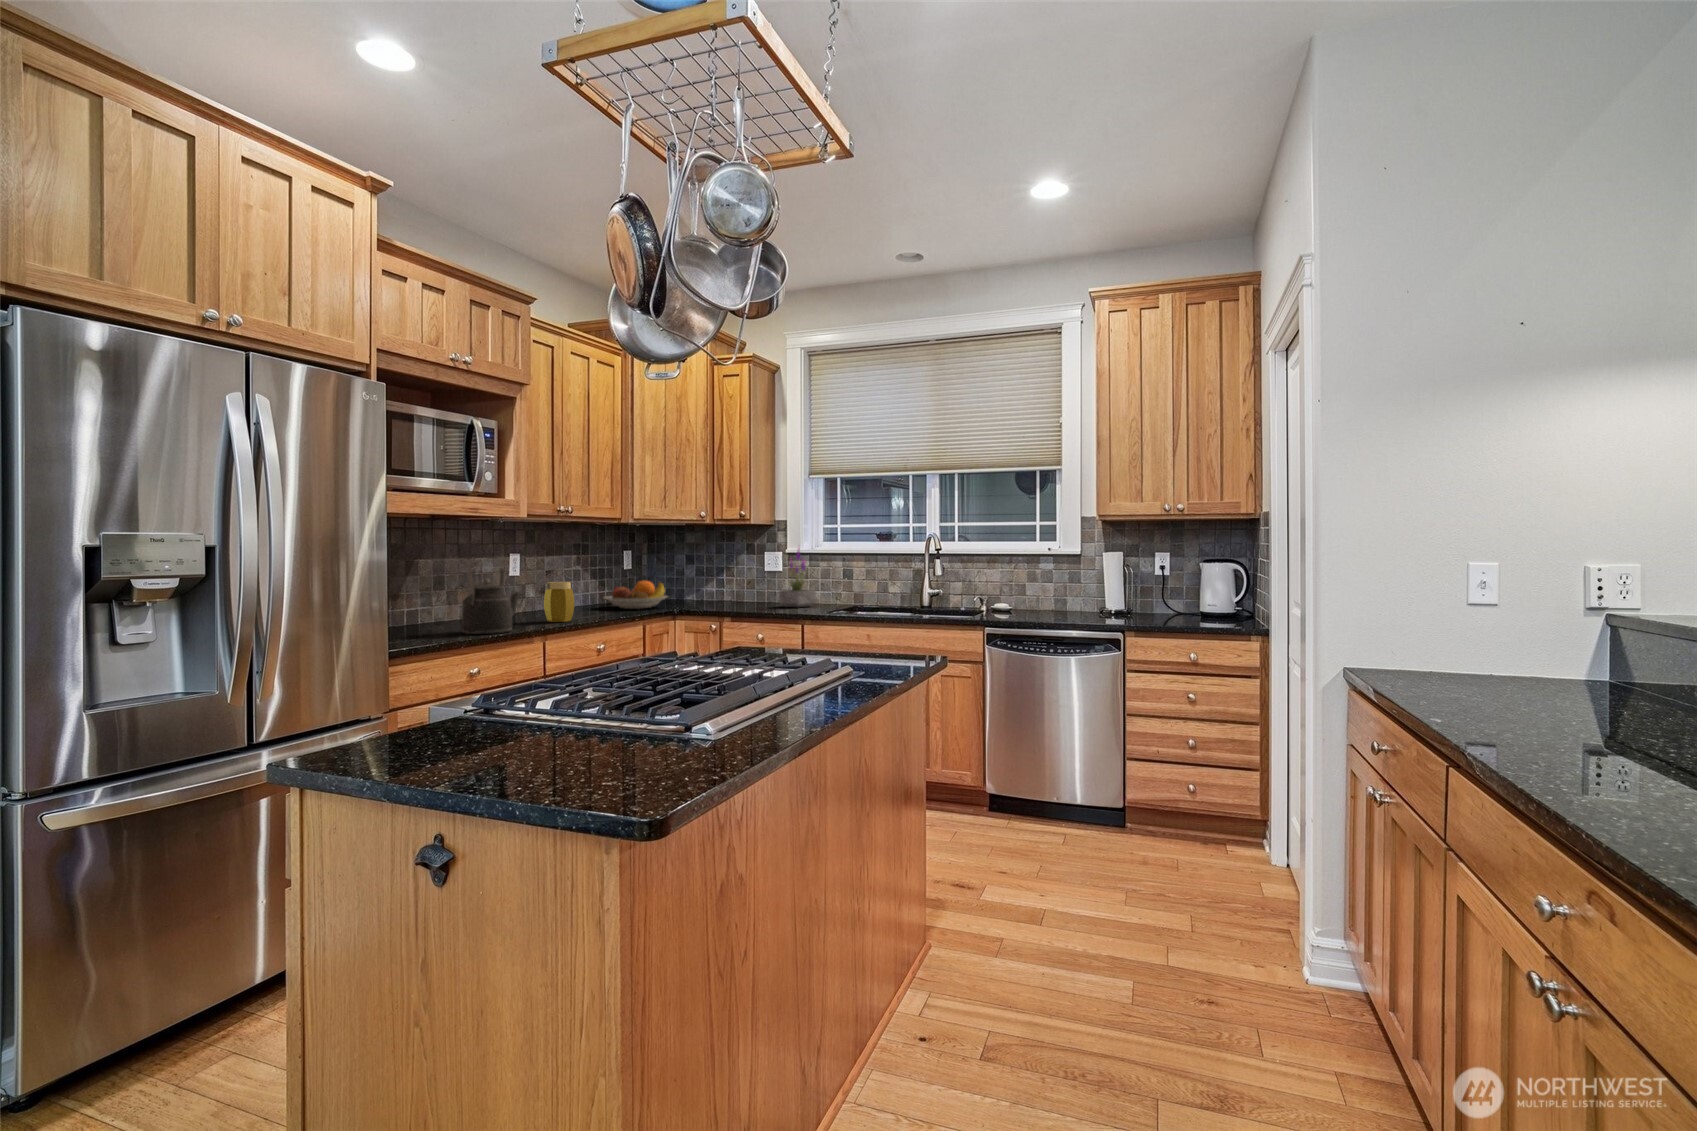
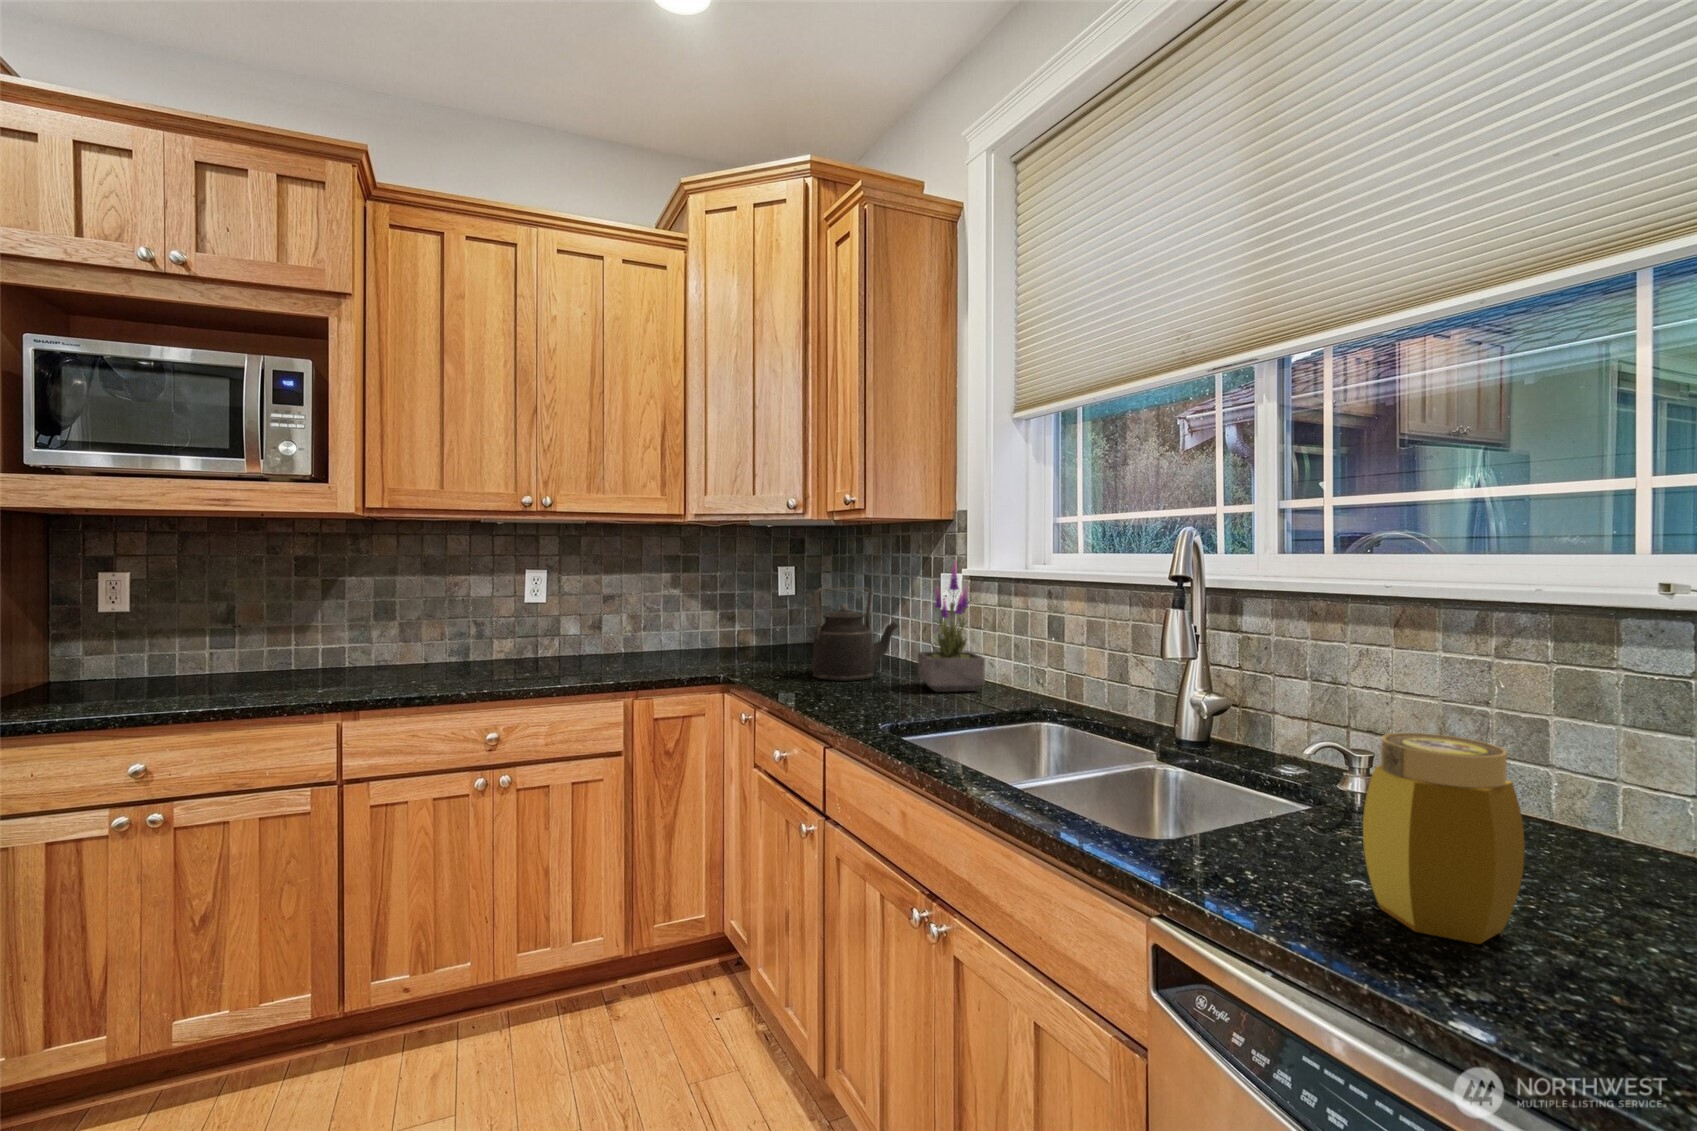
kettle: present [461,567,520,634] -> present [812,588,898,681]
fruit bowl: present [604,581,667,609] -> none [671,617,775,663]
jar: present [544,582,574,622] -> present [1363,733,1525,944]

